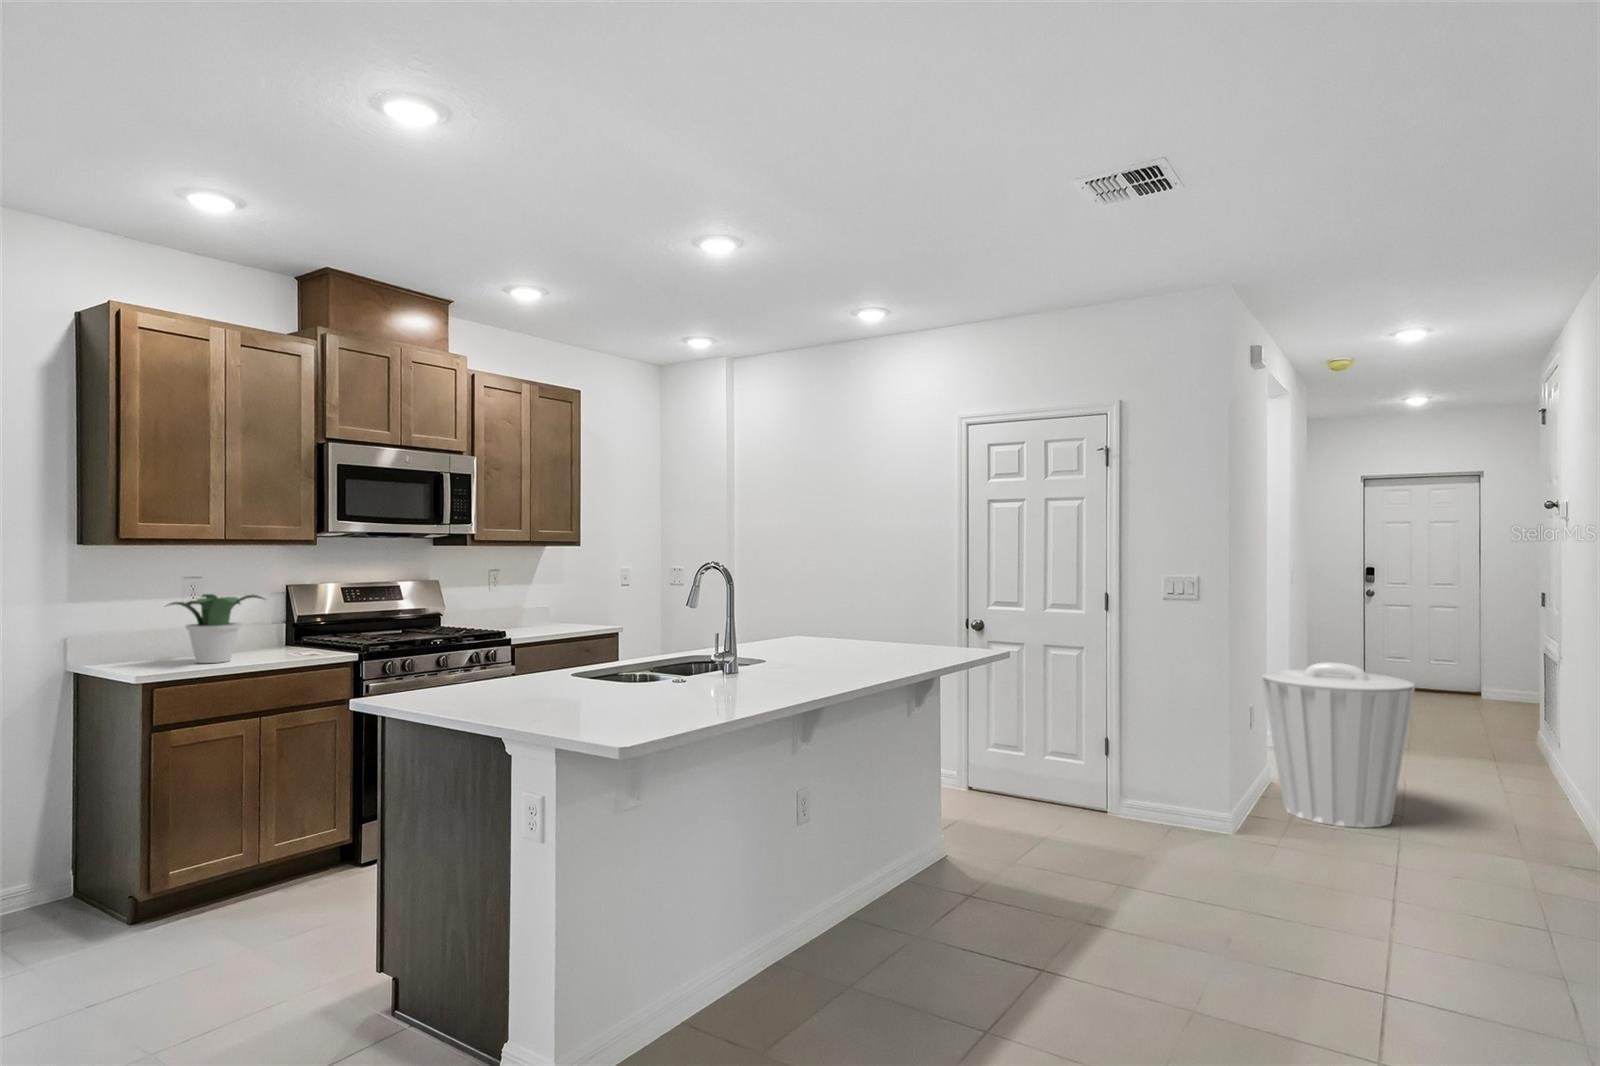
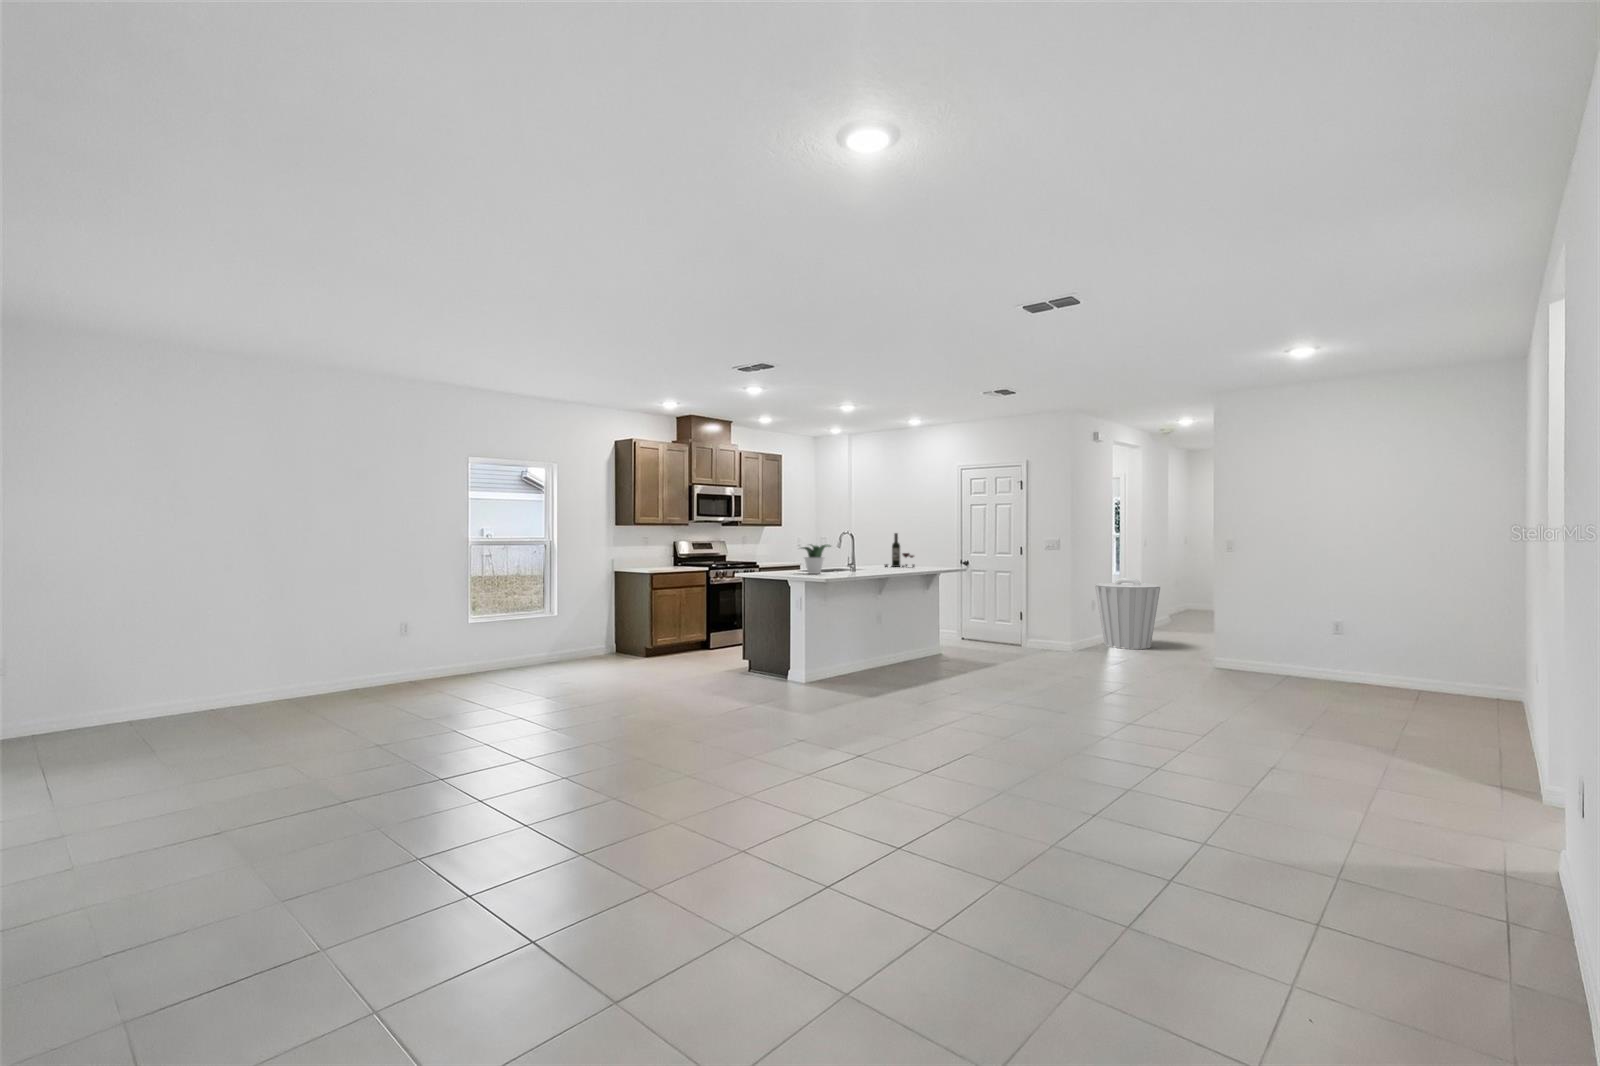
wine bottle: none [811,566,894,657] -> present [885,533,914,567]
potted plant: present [169,594,264,663] -> present [802,544,831,574]

